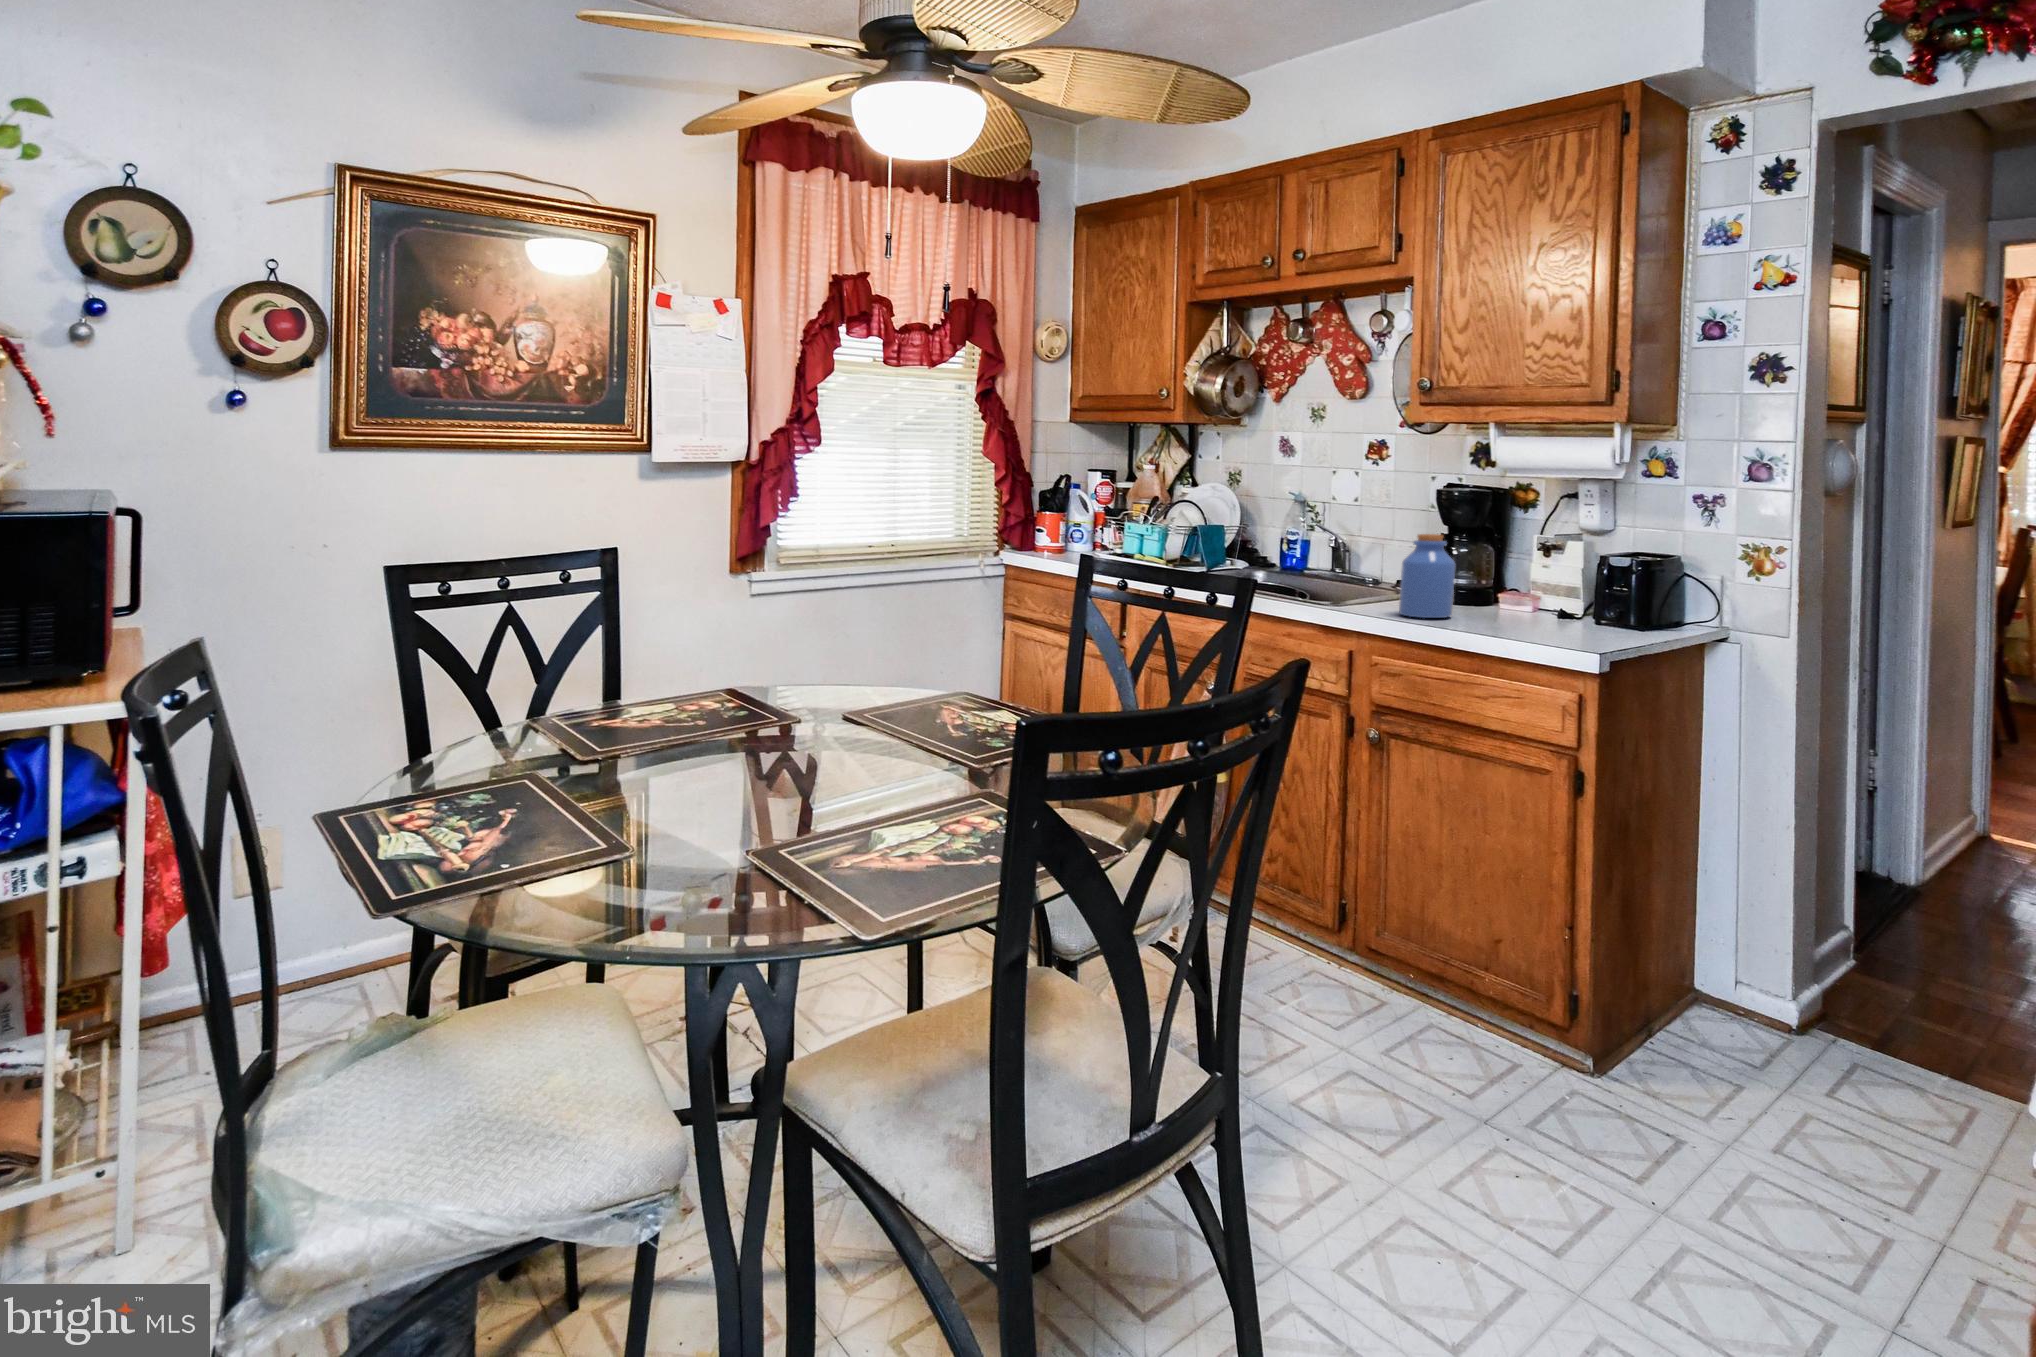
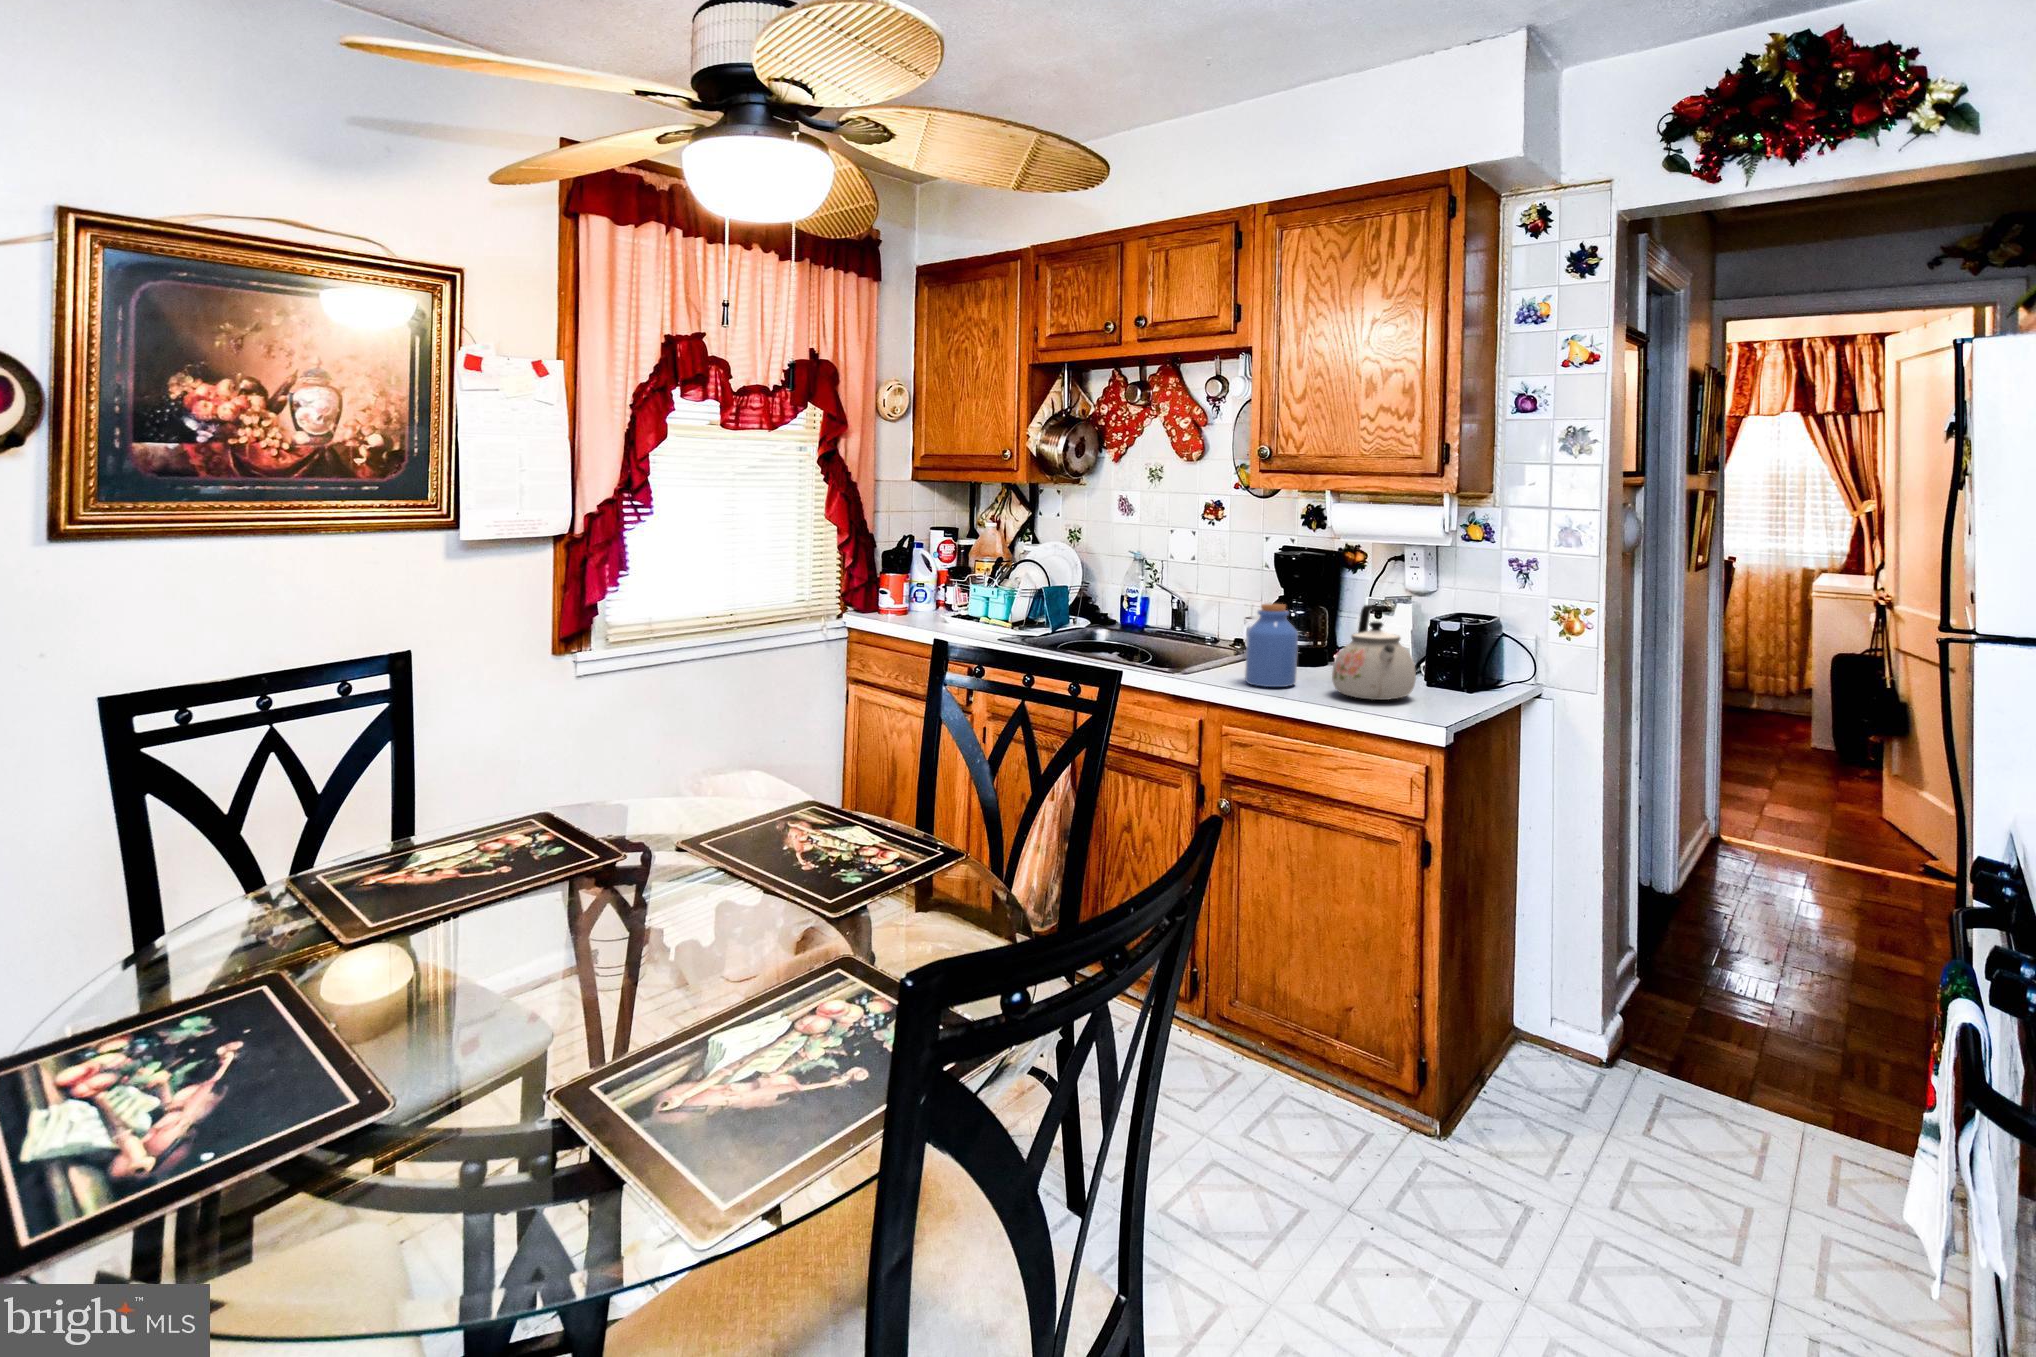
kettle: none [1488,532,1577,629] -> present [1332,605,1416,700]

